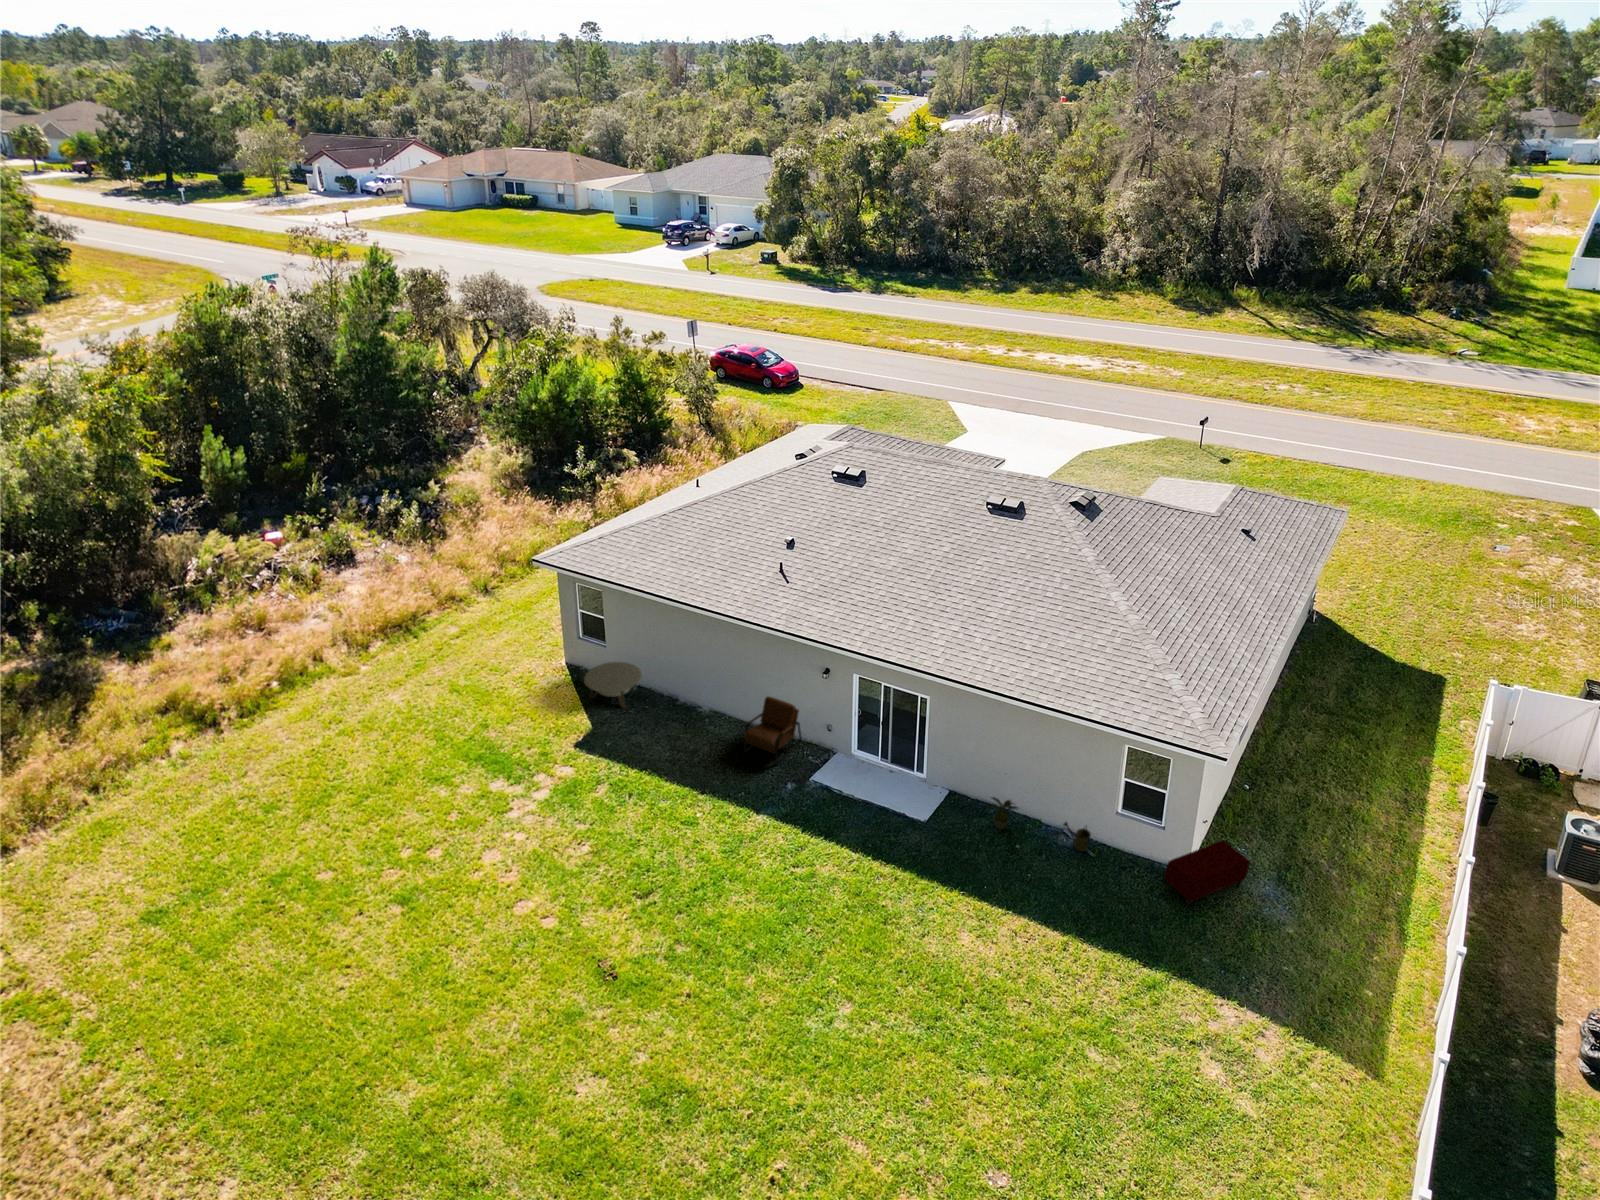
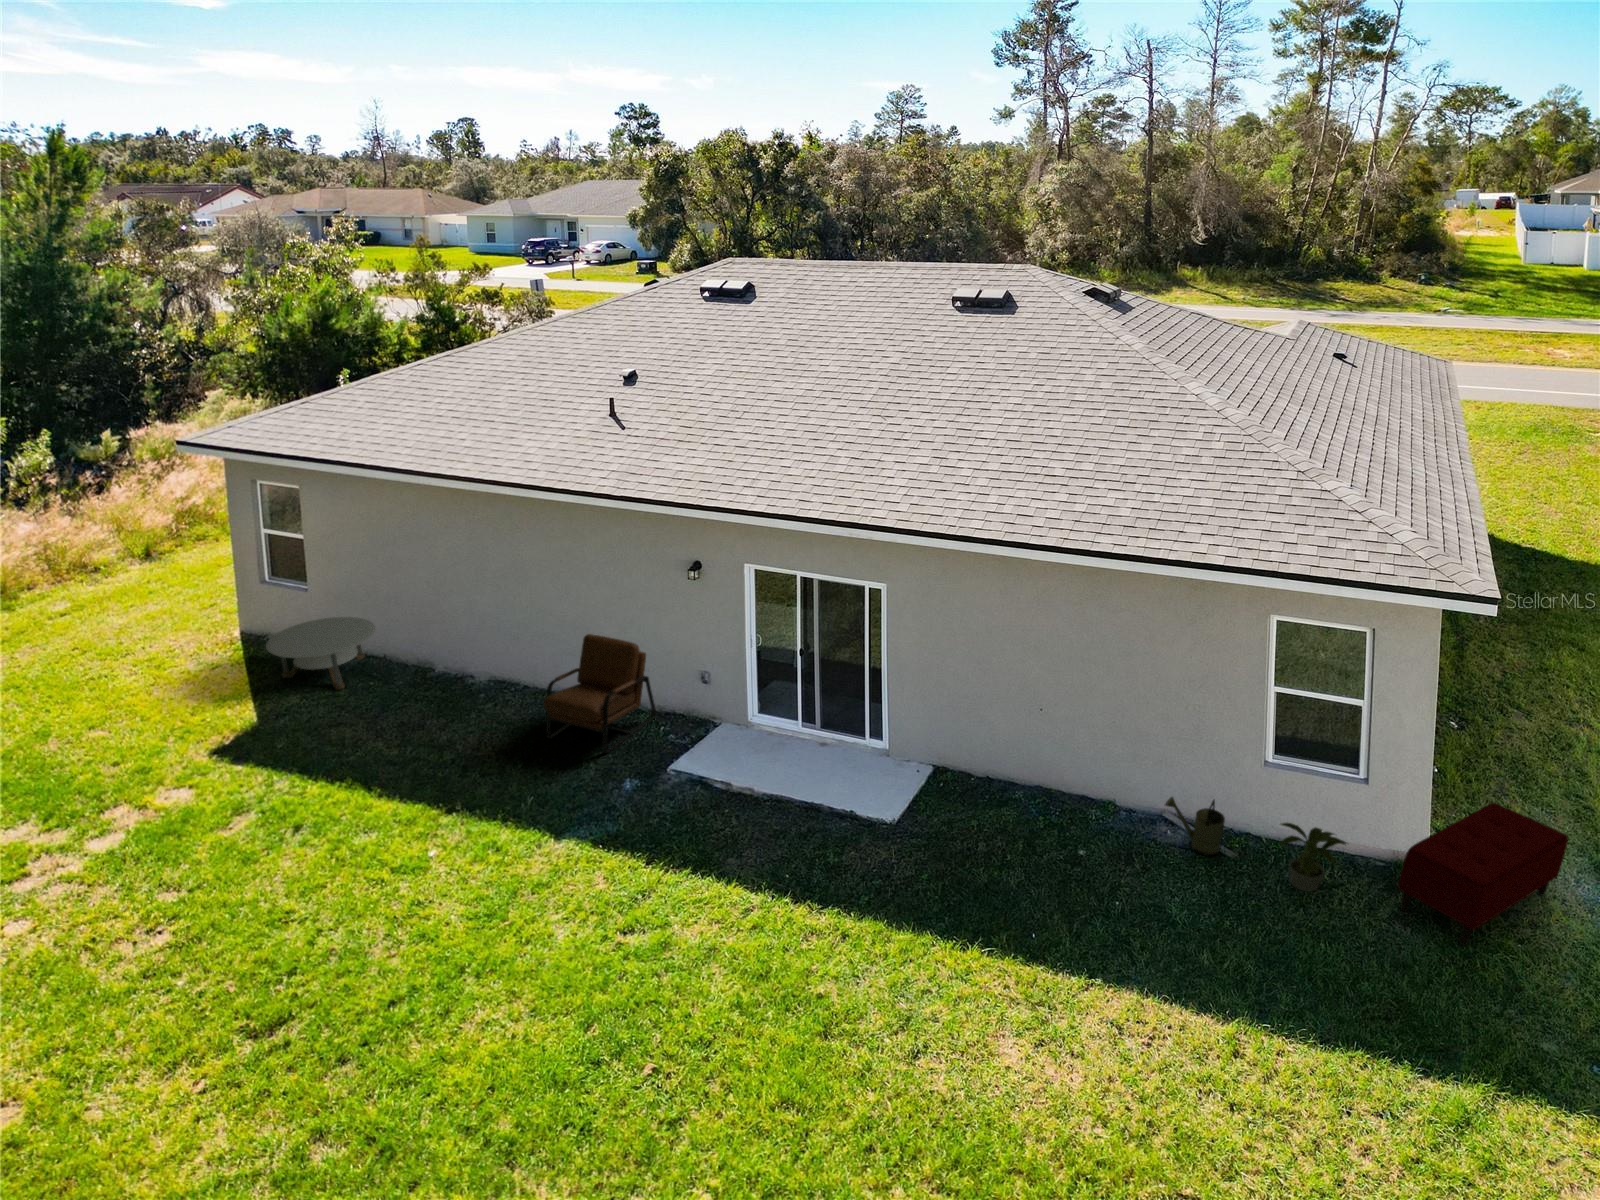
potted plant: present [988,797,1017,829] -> present [1281,823,1346,892]

